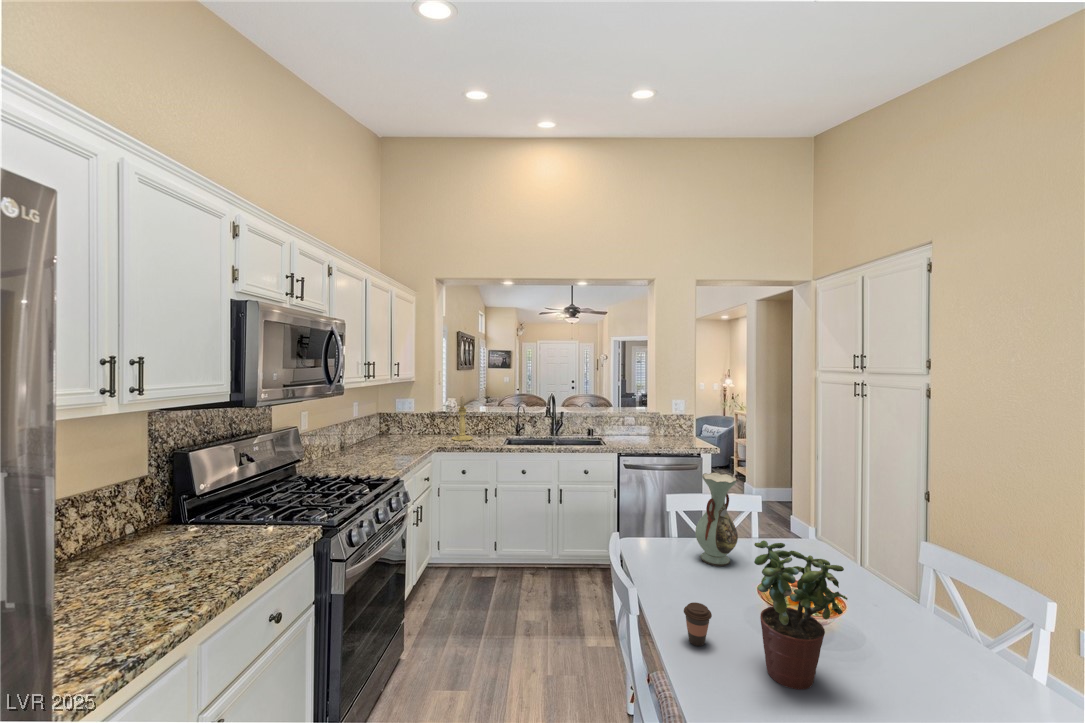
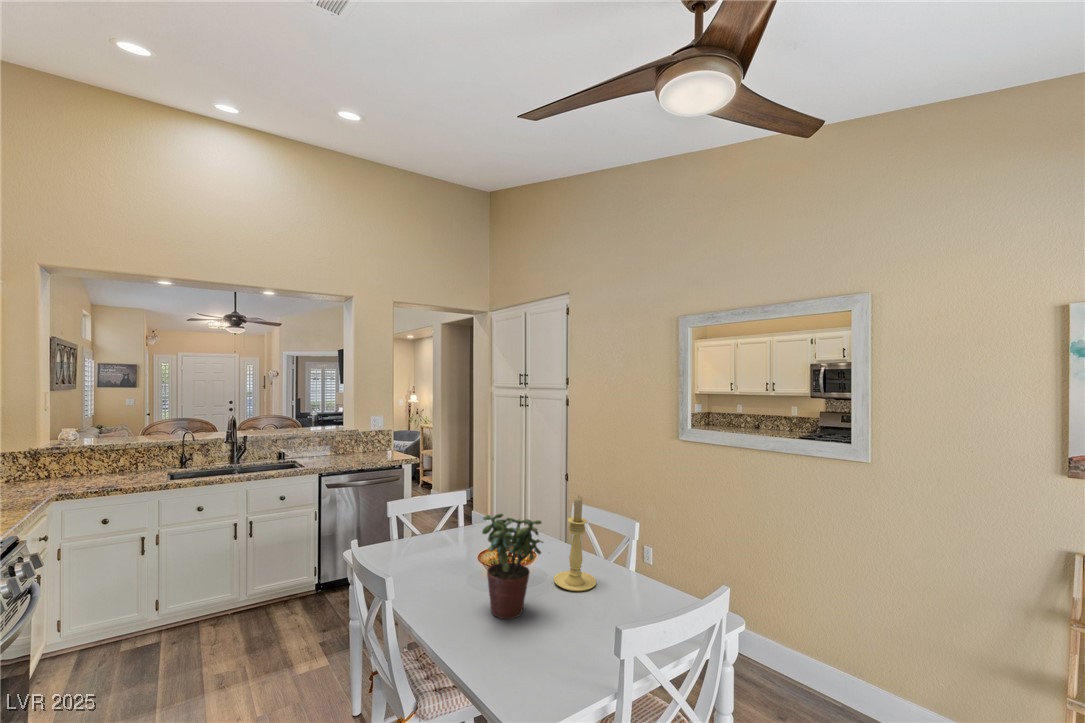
candle holder: present [452,396,473,441] -> present [554,496,596,591]
decorative vase: present [695,473,738,566] -> none [418,473,453,554]
coffee cup: present [684,603,712,646] -> none [427,578,449,614]

